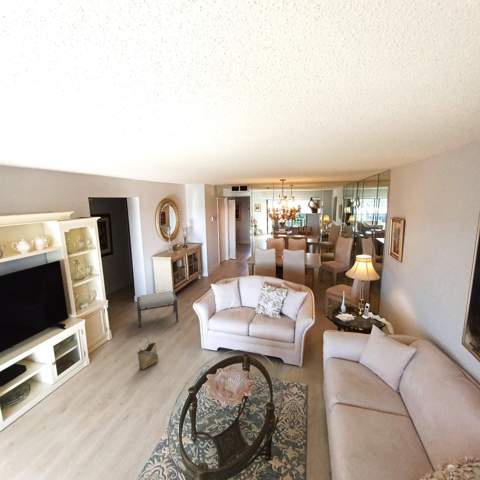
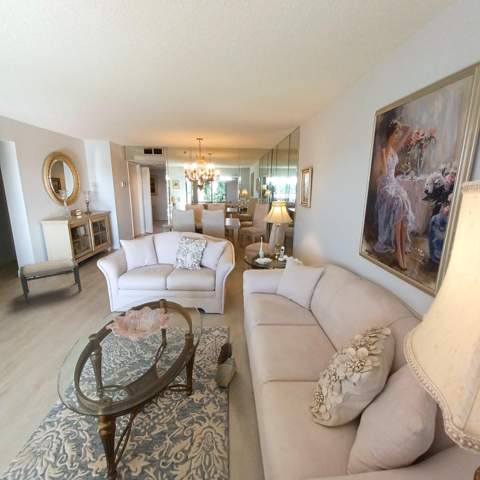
woven basket: present [138,343,158,369] -> present [215,339,237,387]

